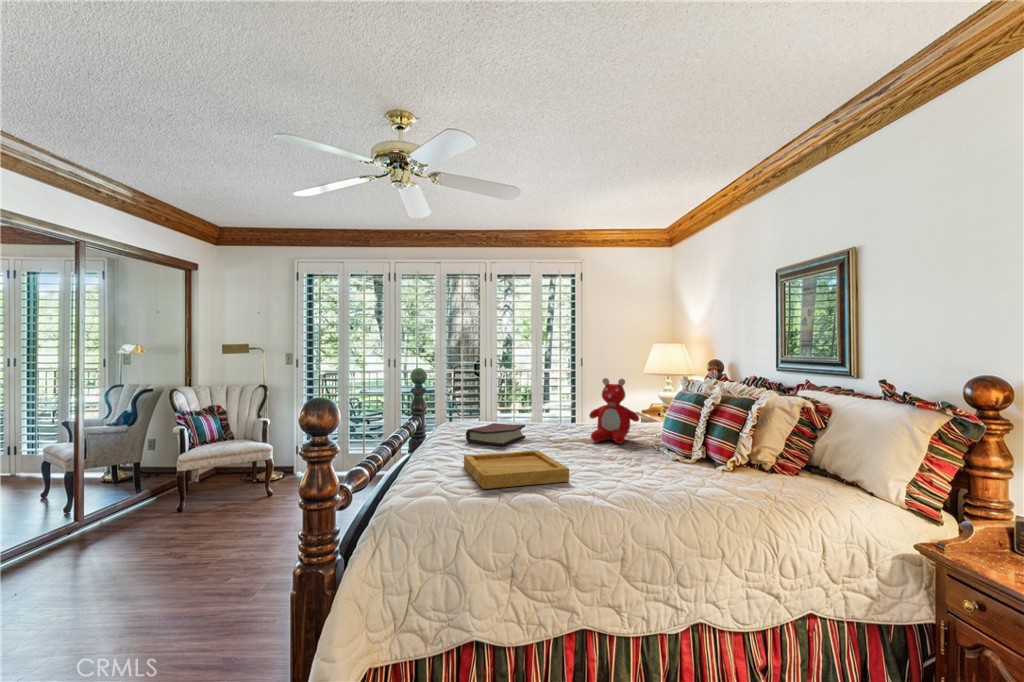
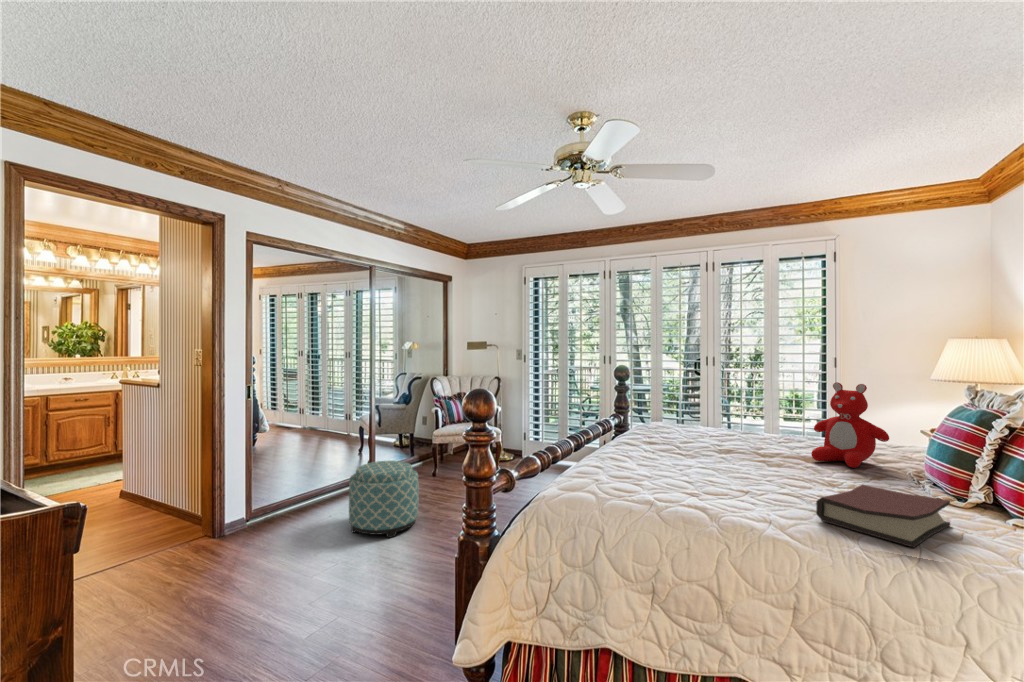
hardback book: present [466,423,526,446] -> present [816,485,950,547]
tray: present [464,450,569,489] -> none [635,457,747,502]
ottoman: none [53,500,171,610] -> present [349,461,419,538]

